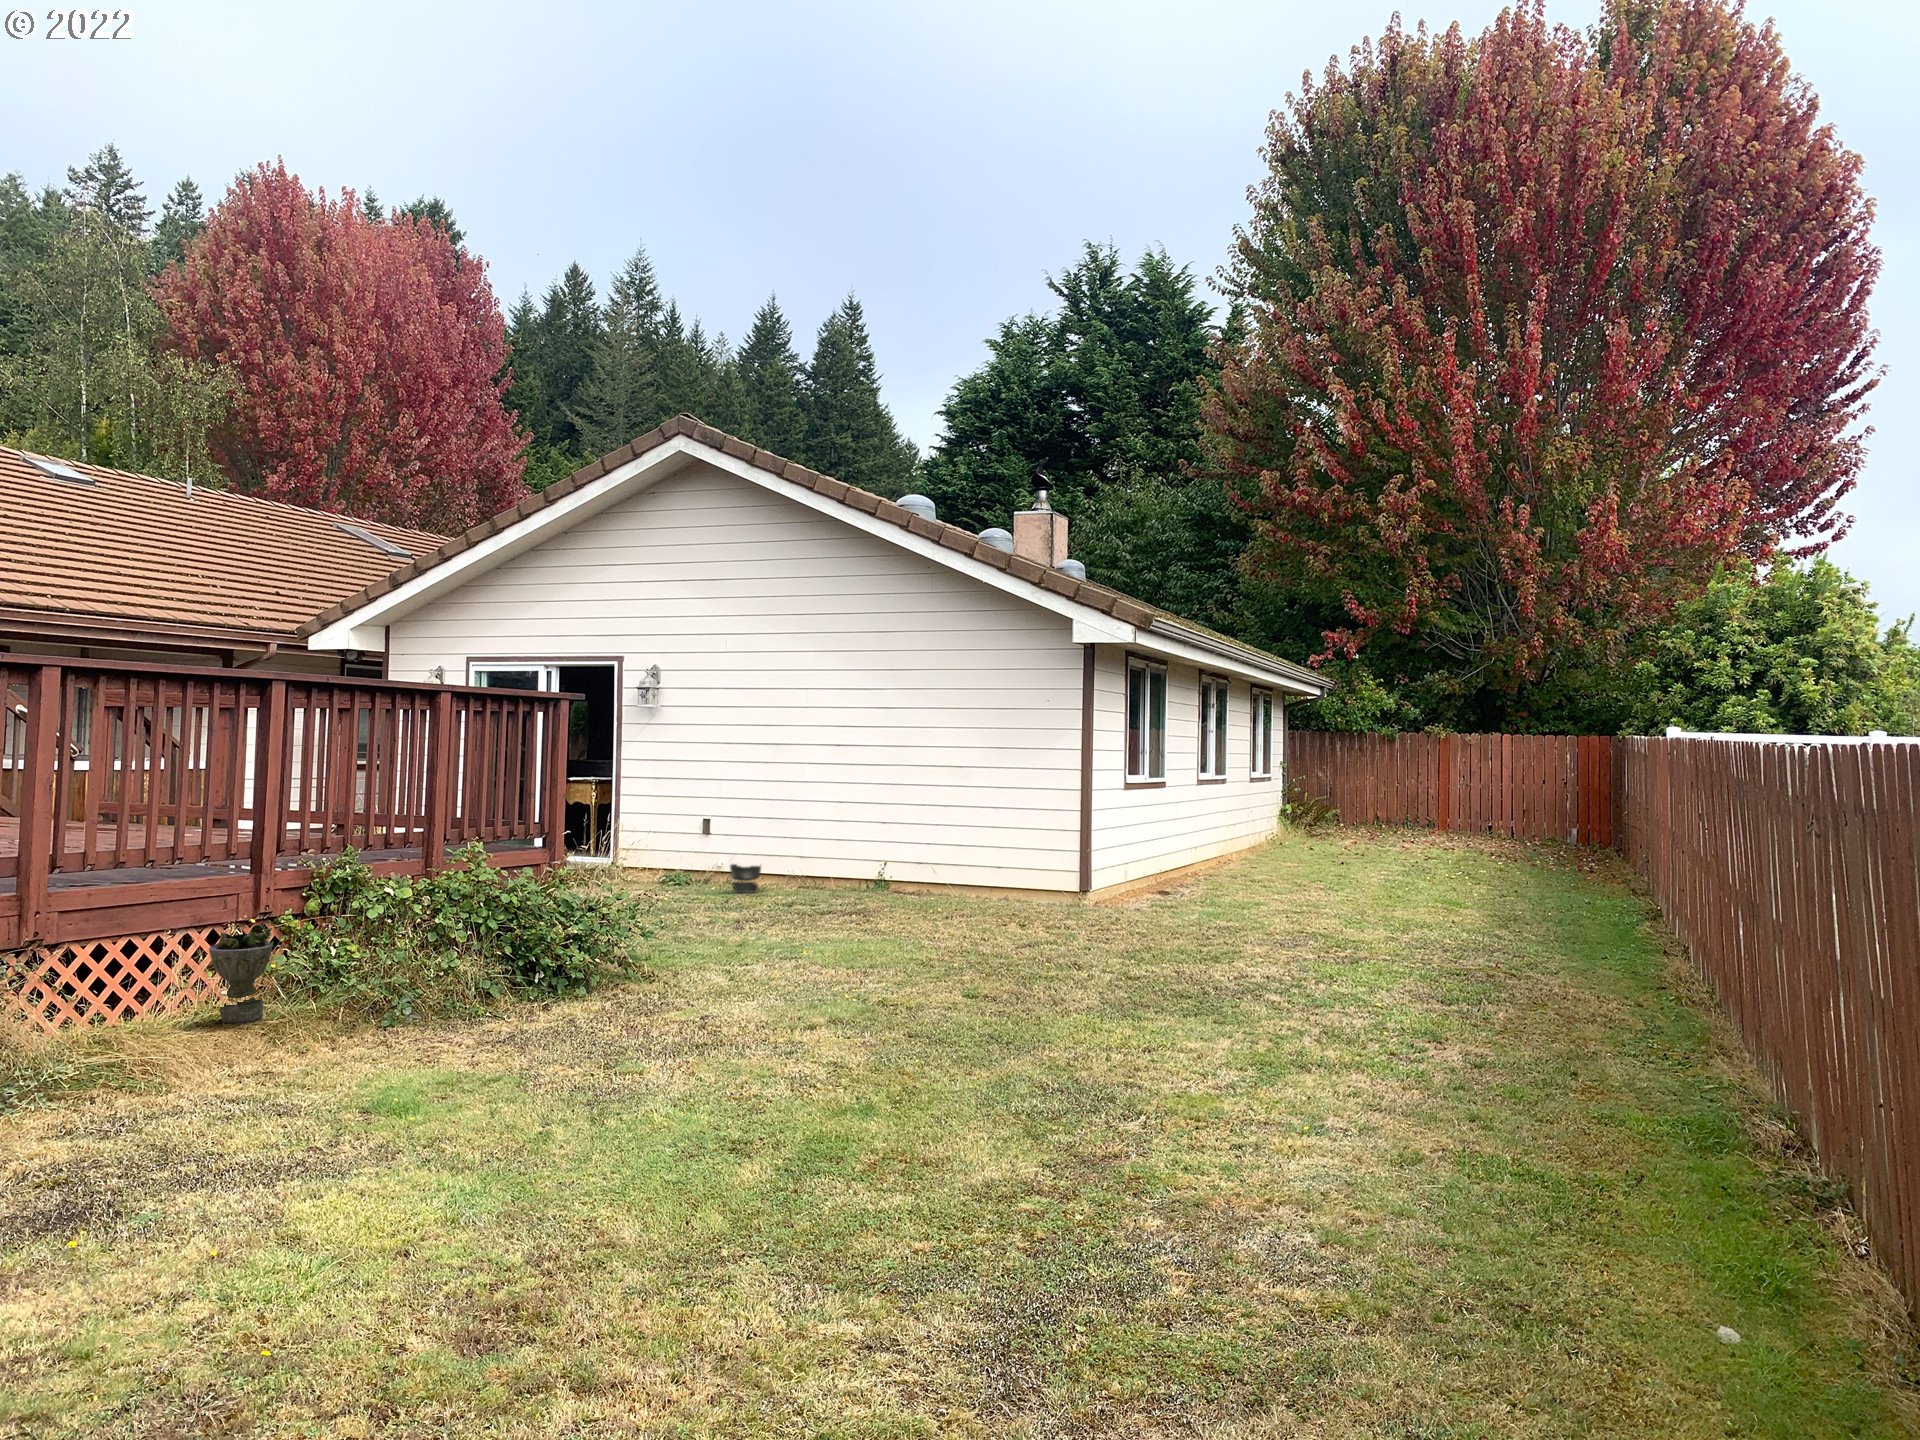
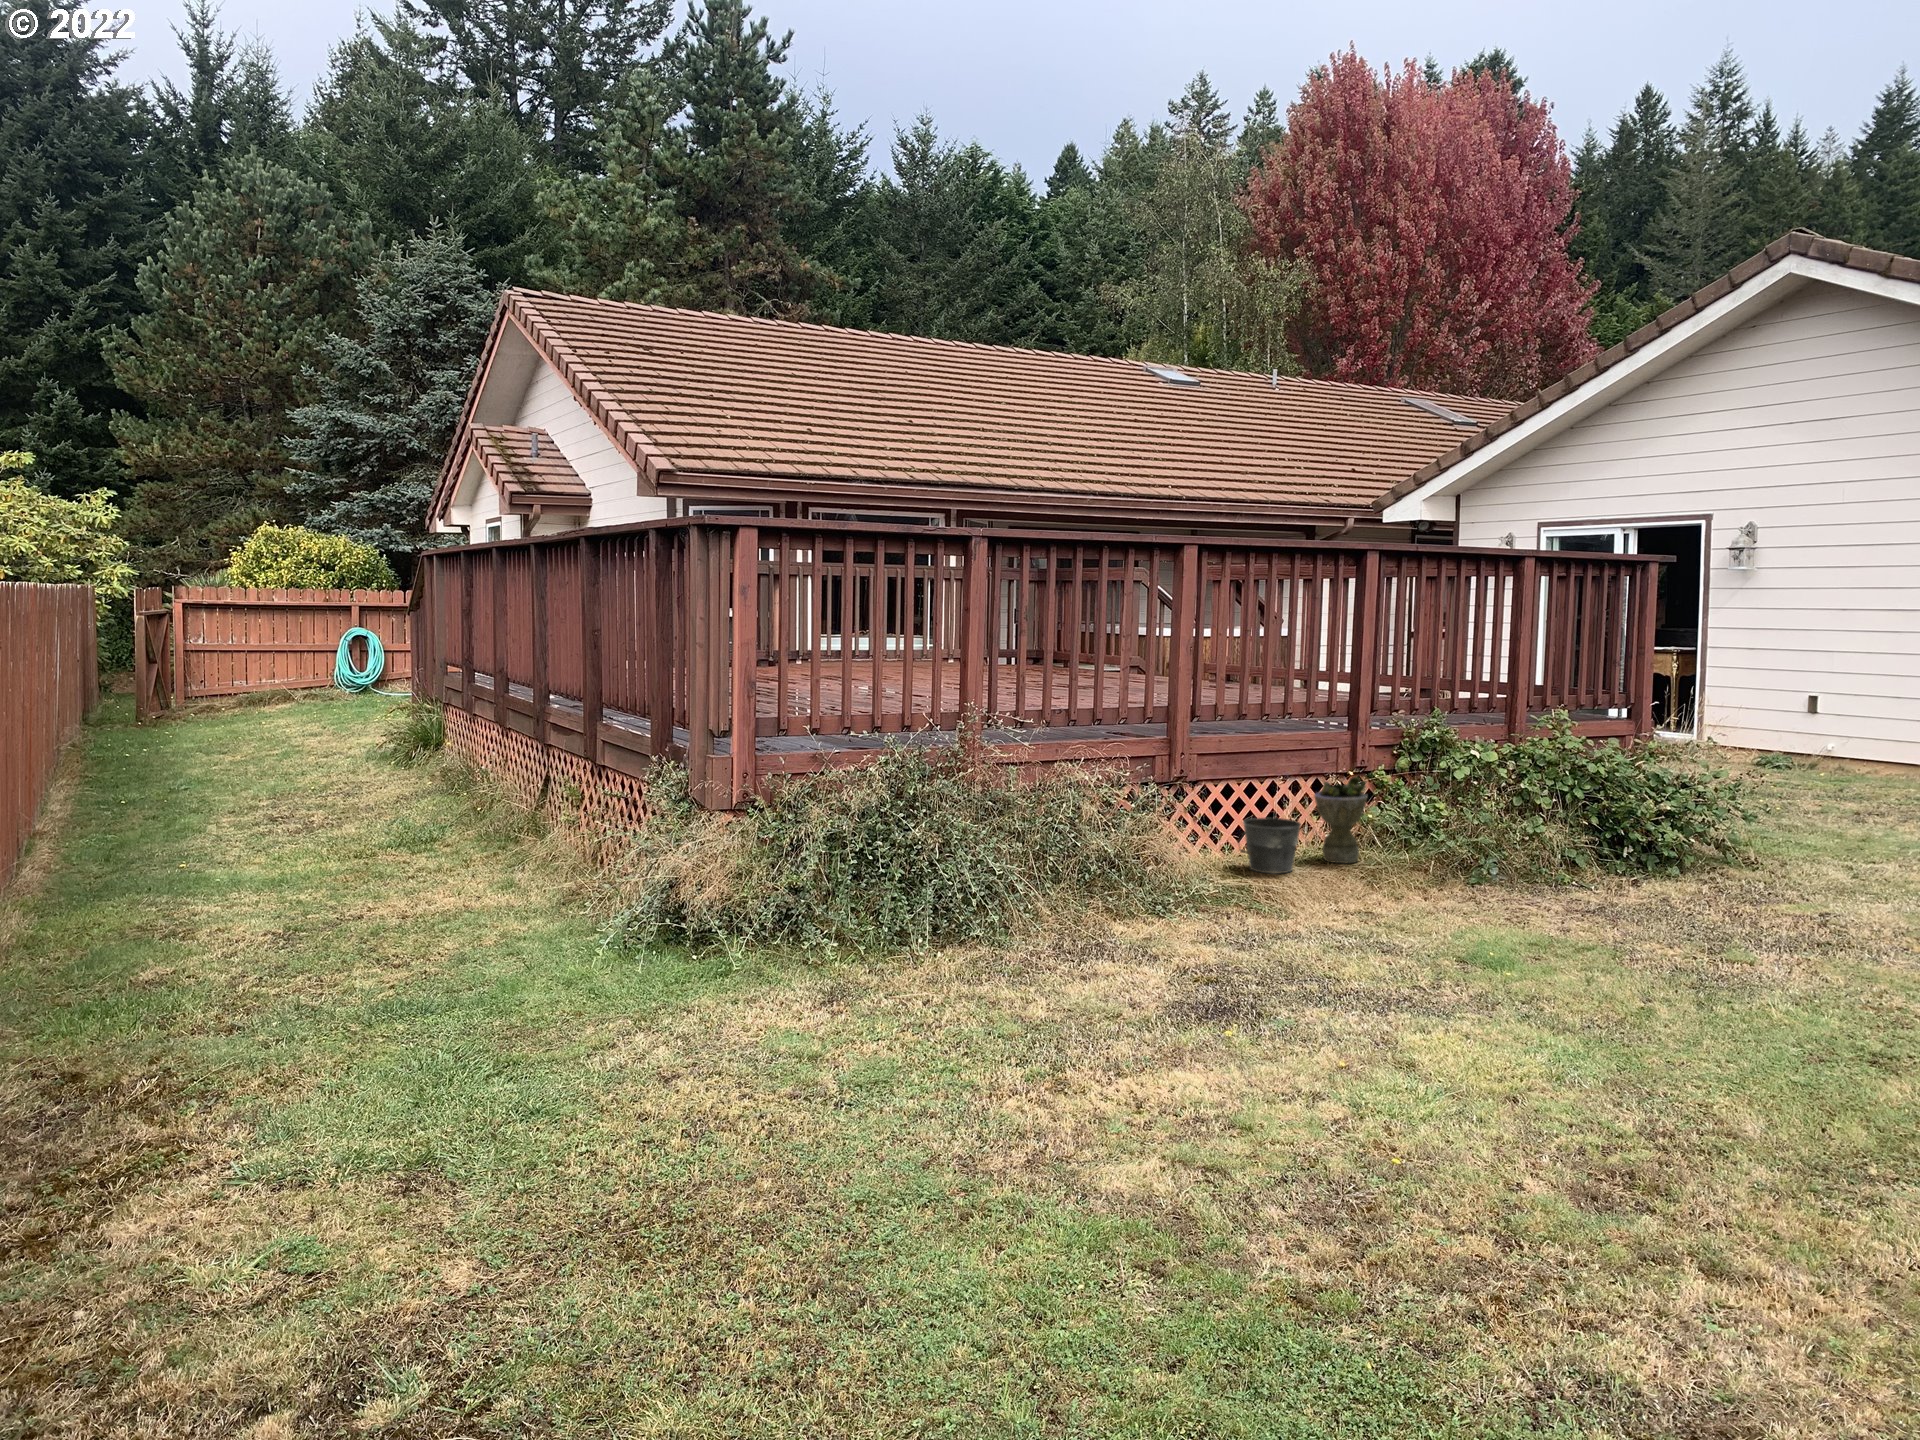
bucket: present [730,864,762,893] -> present [1239,818,1301,874]

